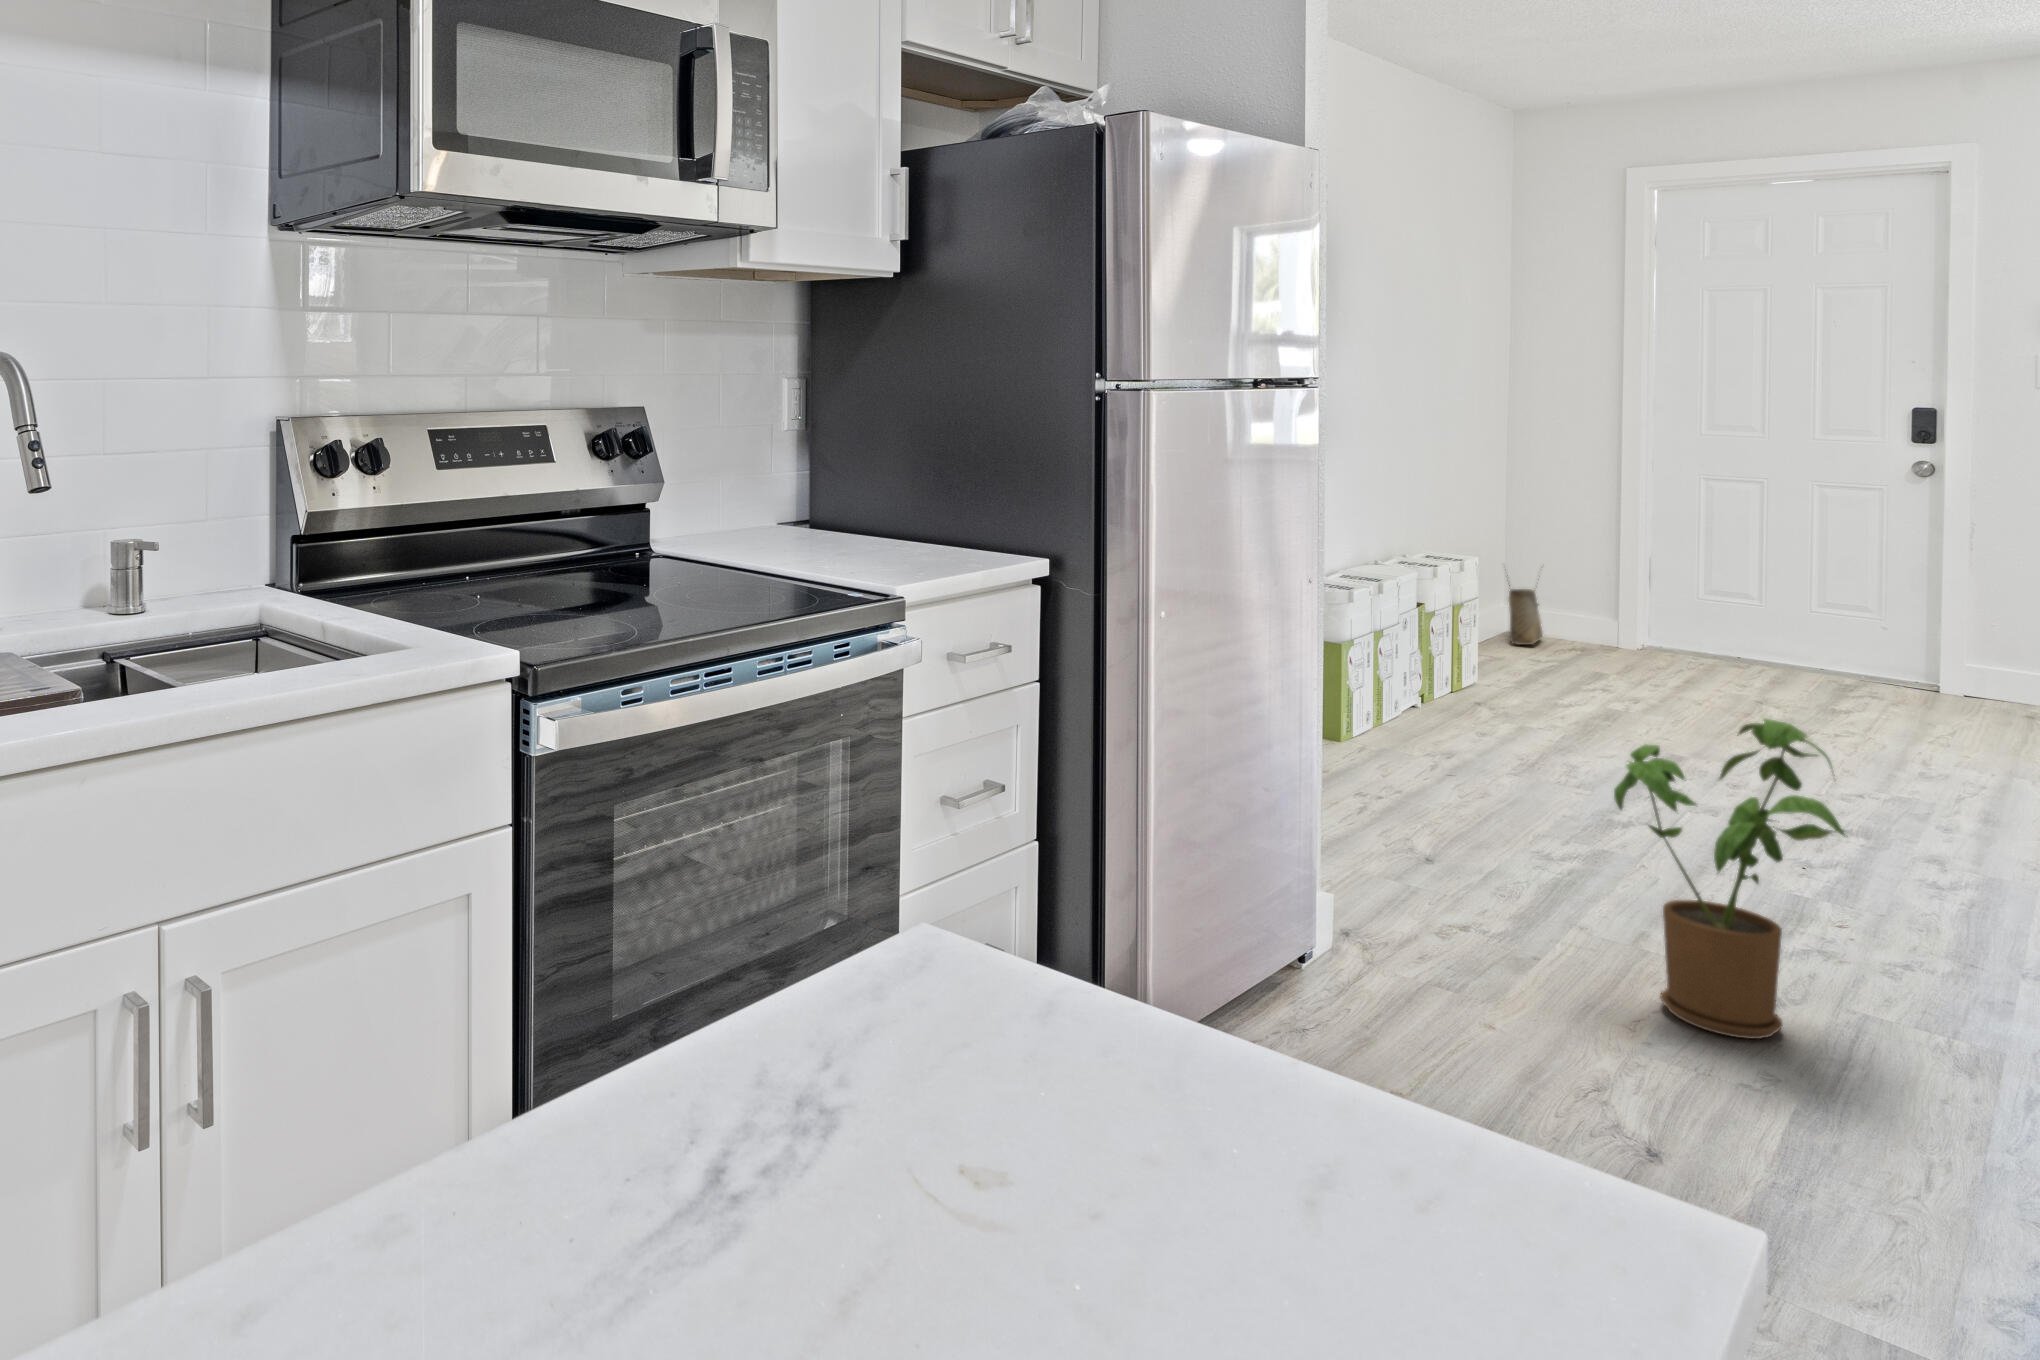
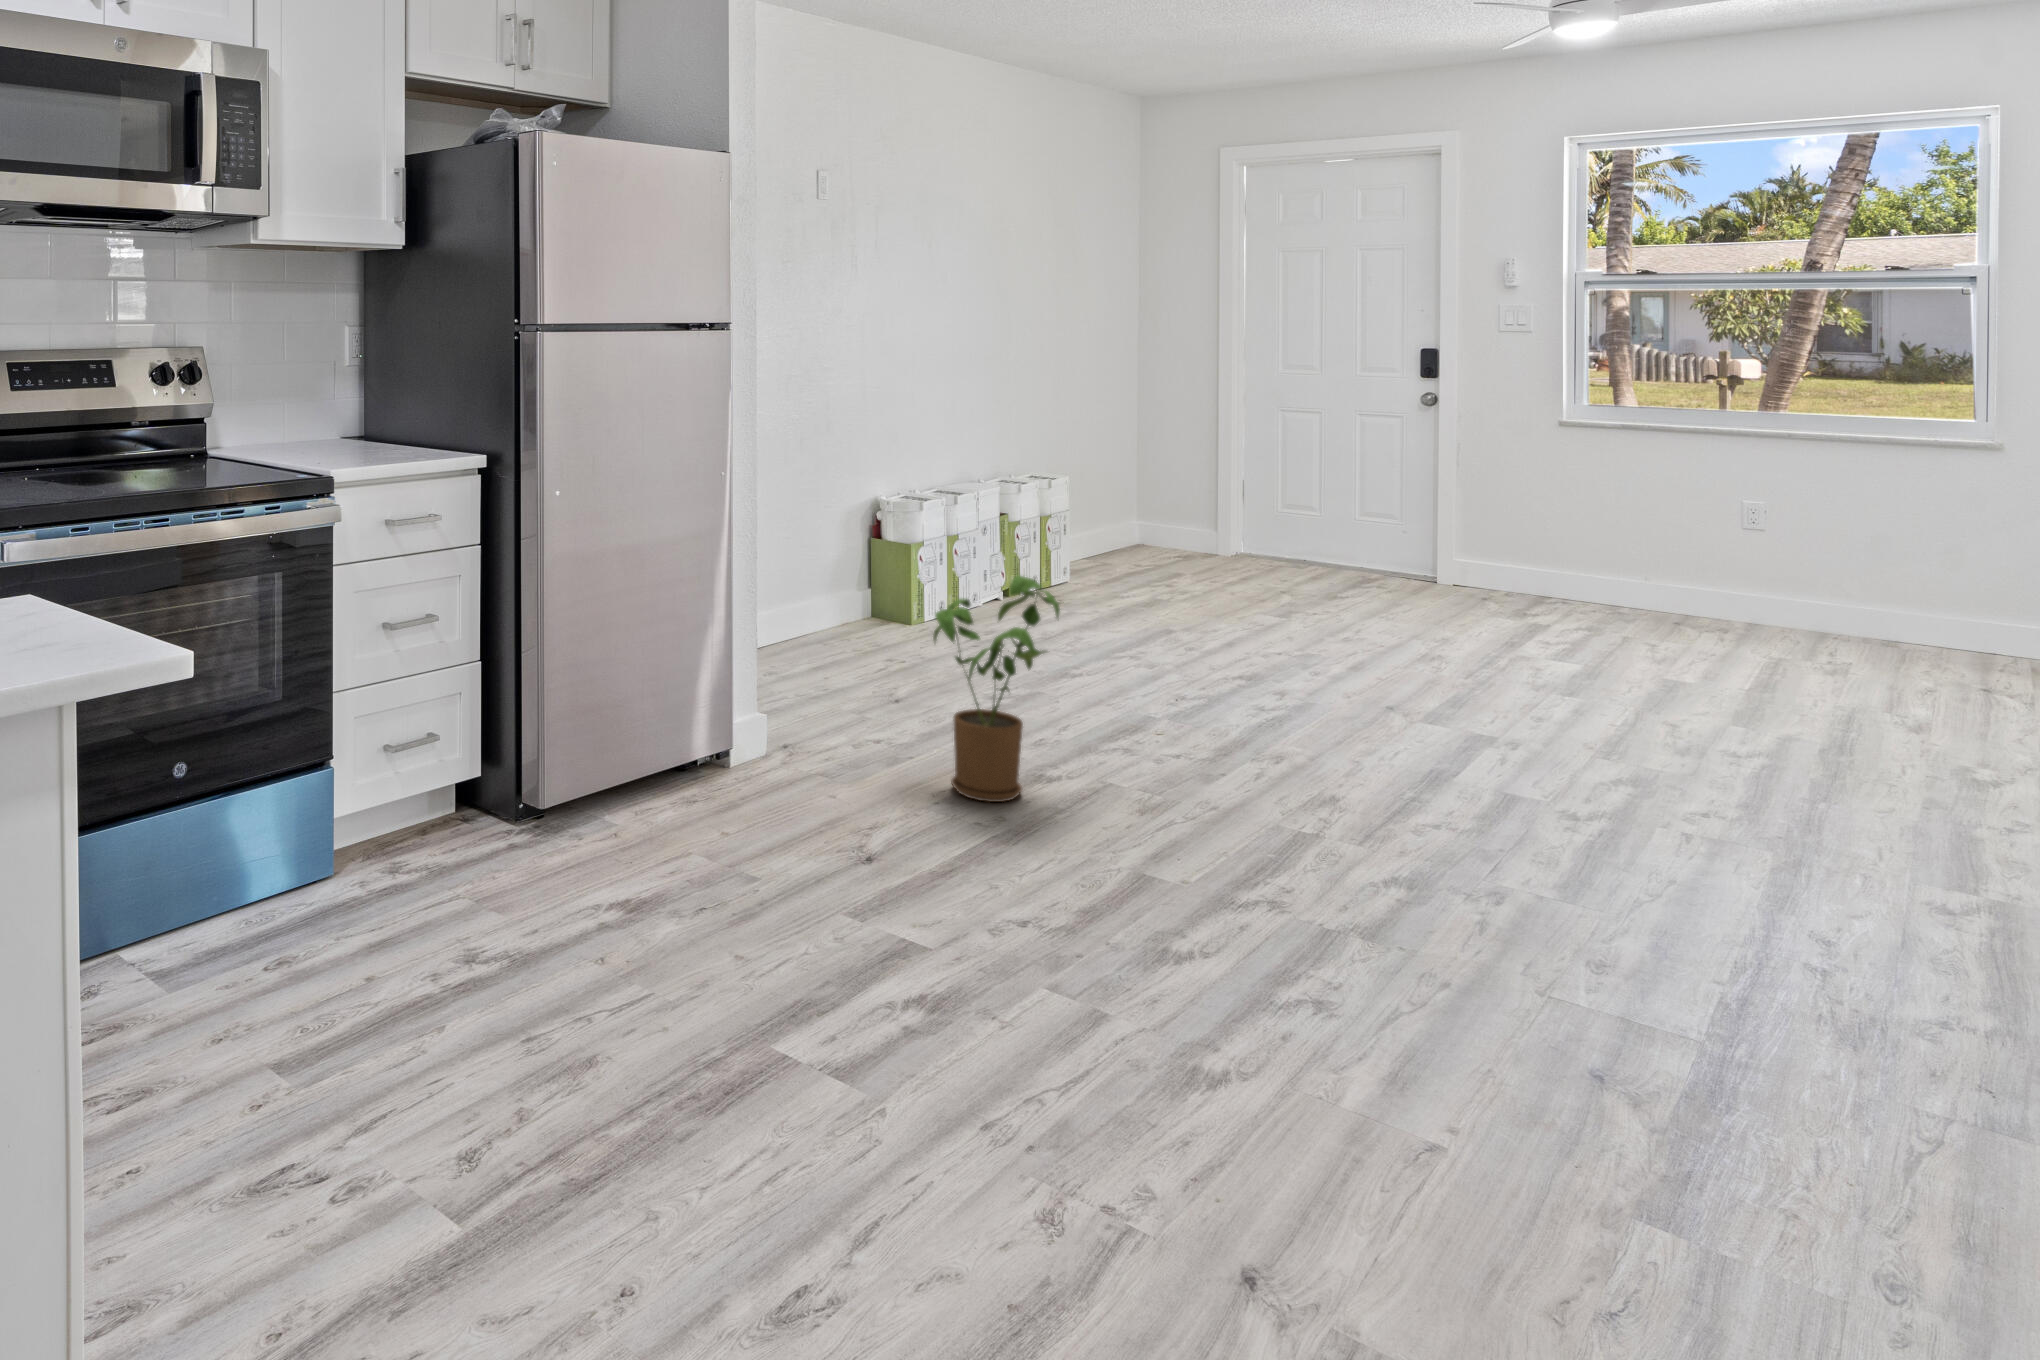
woven basket: present [1505,569,1542,645] -> none [1127,488,1159,556]

